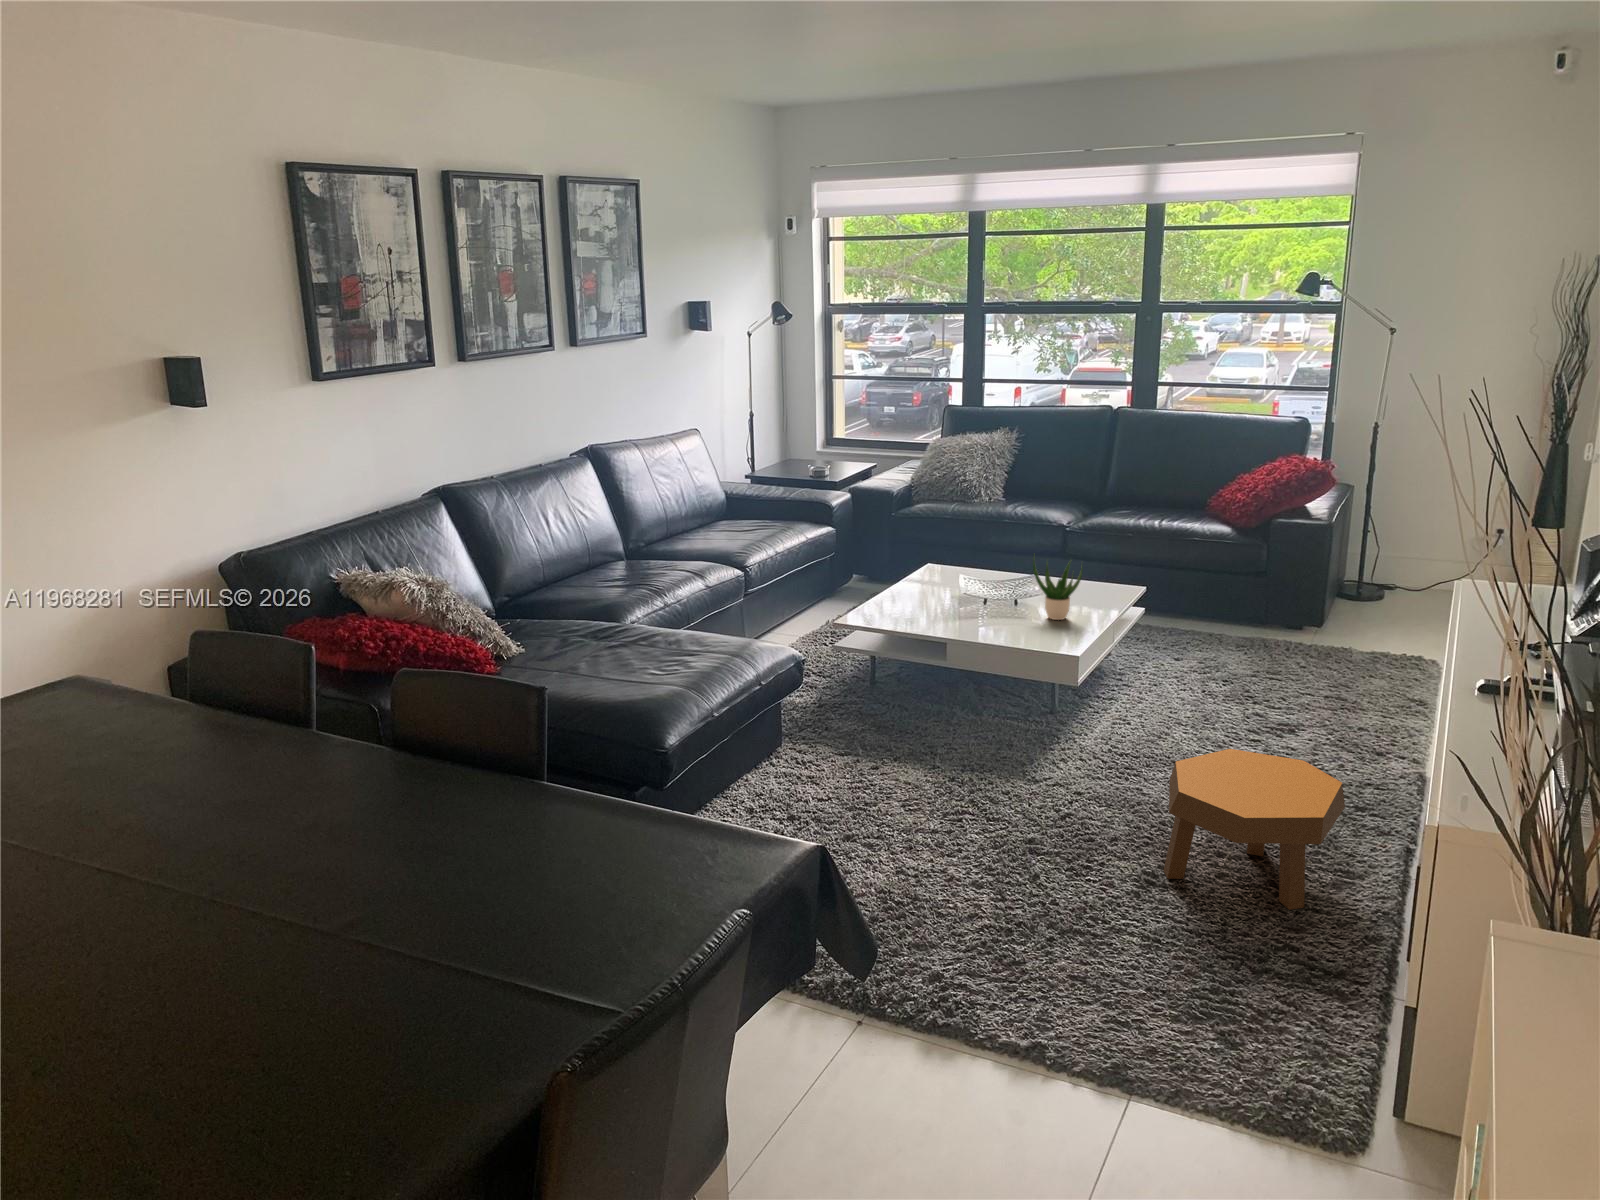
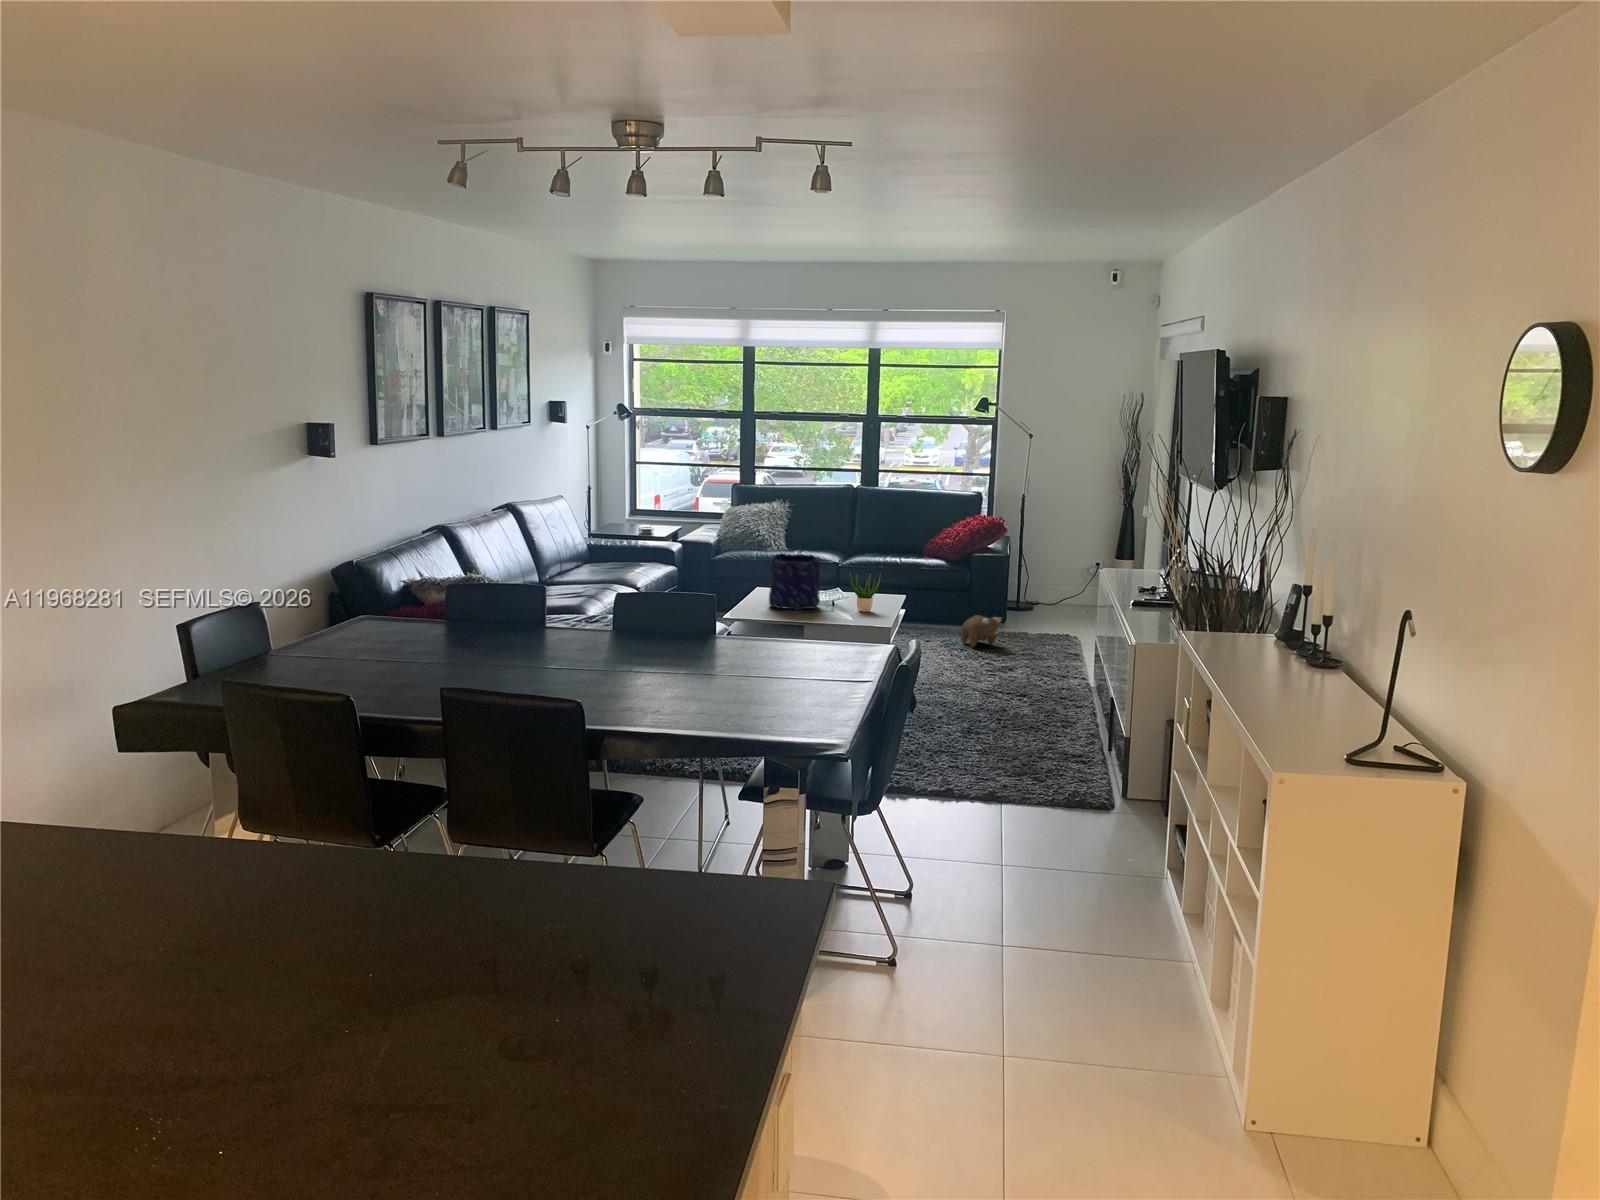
vase: none [911,525,990,616] -> present [769,553,821,610]
plush toy: none [1233,623,1300,674] -> present [961,615,1001,647]
footstool: present [1163,749,1345,910] -> none [972,661,1064,737]

